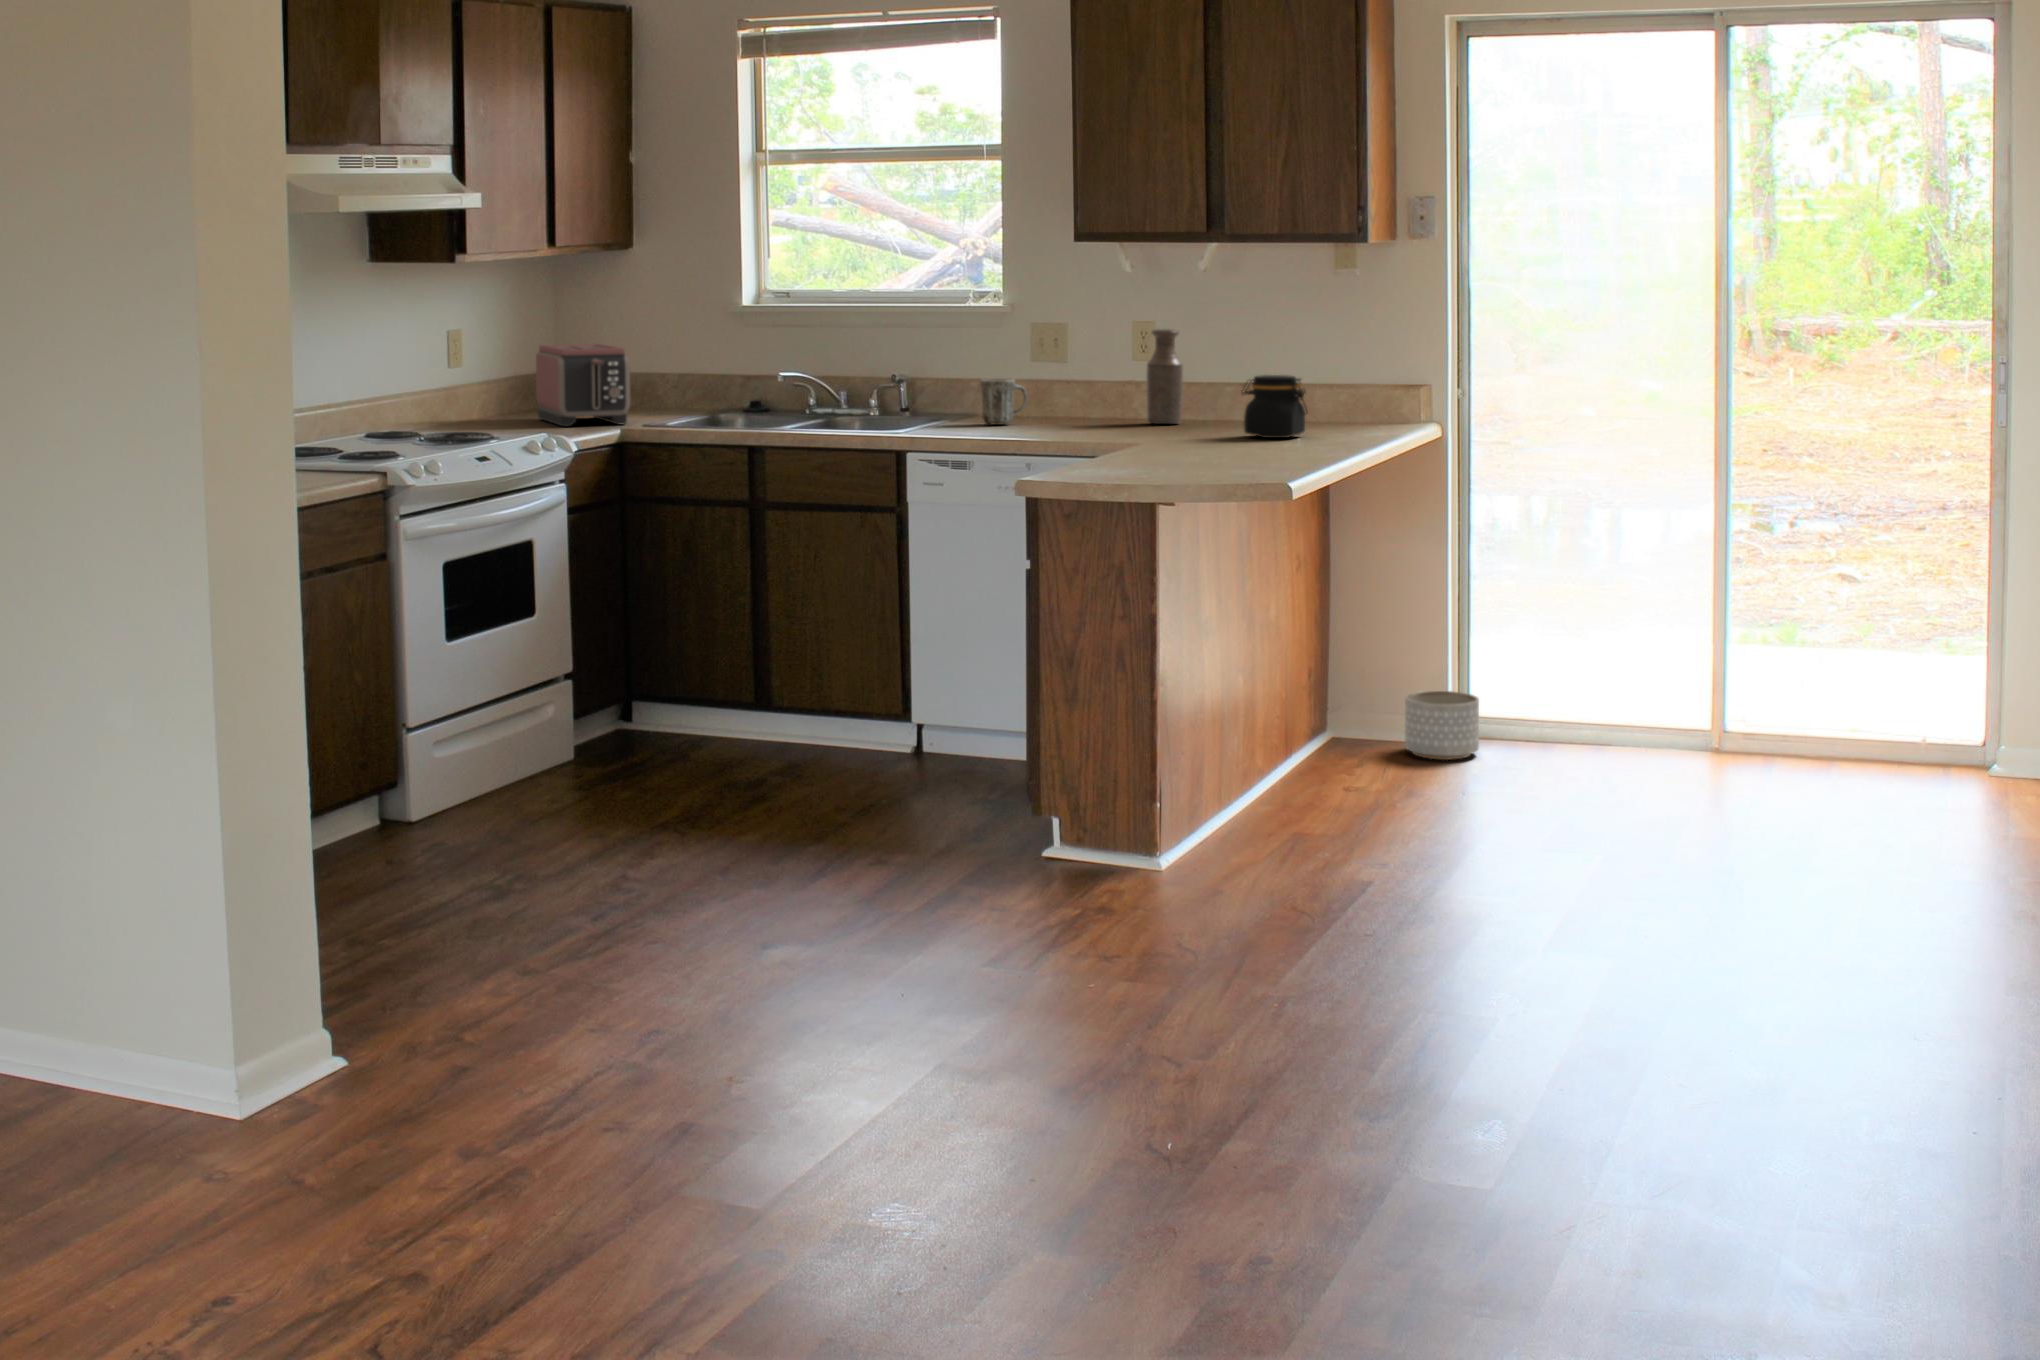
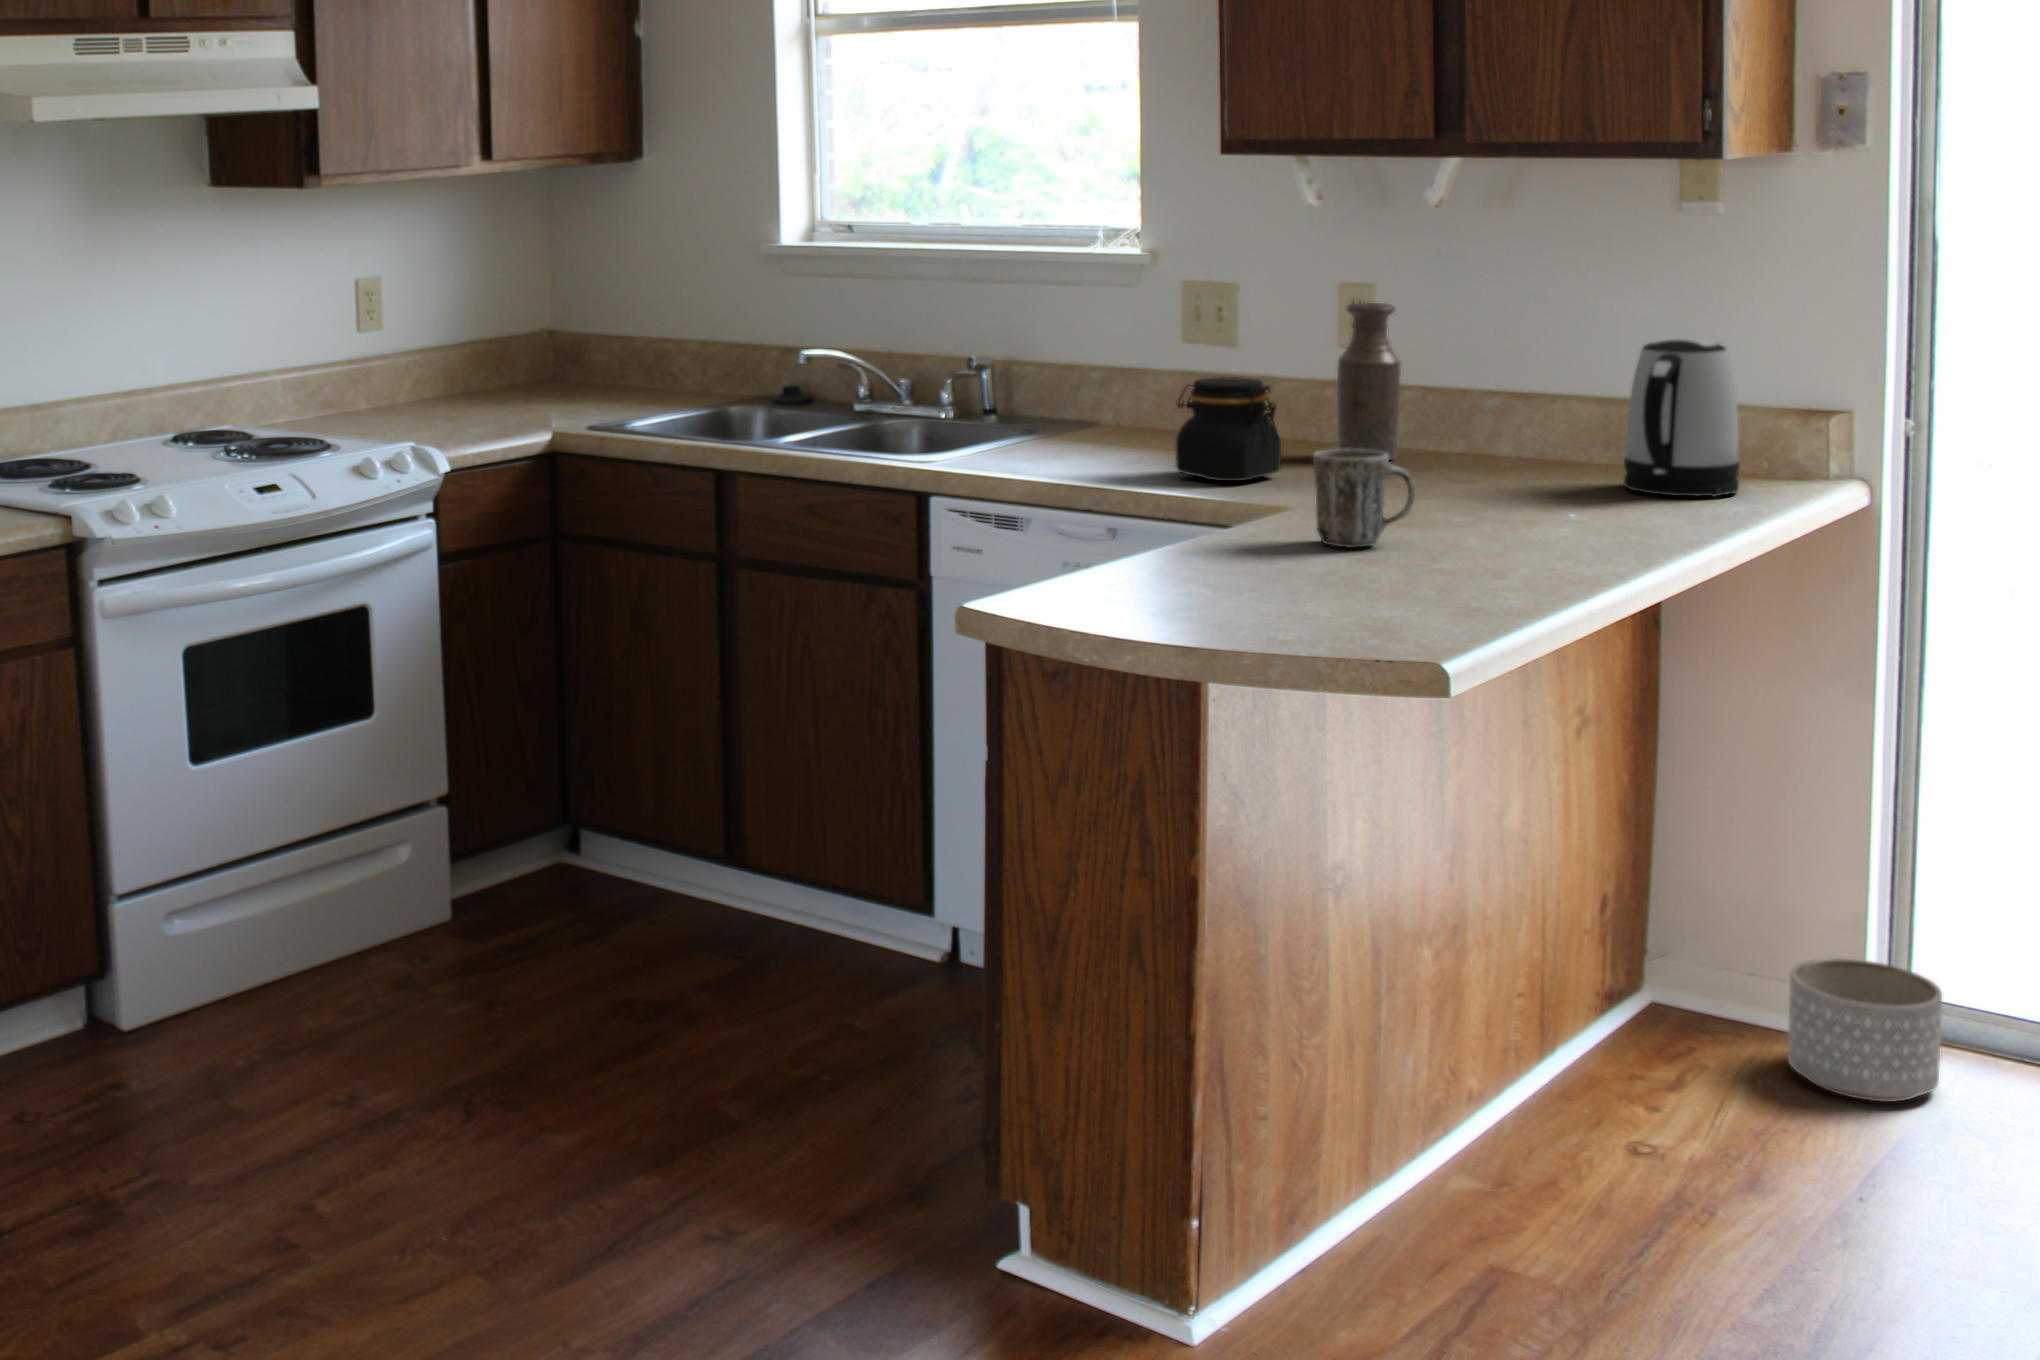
kettle: none [1313,343,1373,431] -> present [1624,338,1740,497]
toaster: present [536,344,630,426] -> none [466,306,570,428]
jar: present [1242,375,1307,438] -> present [1176,377,1281,481]
mug: present [980,378,1027,425] -> present [1313,449,1415,548]

